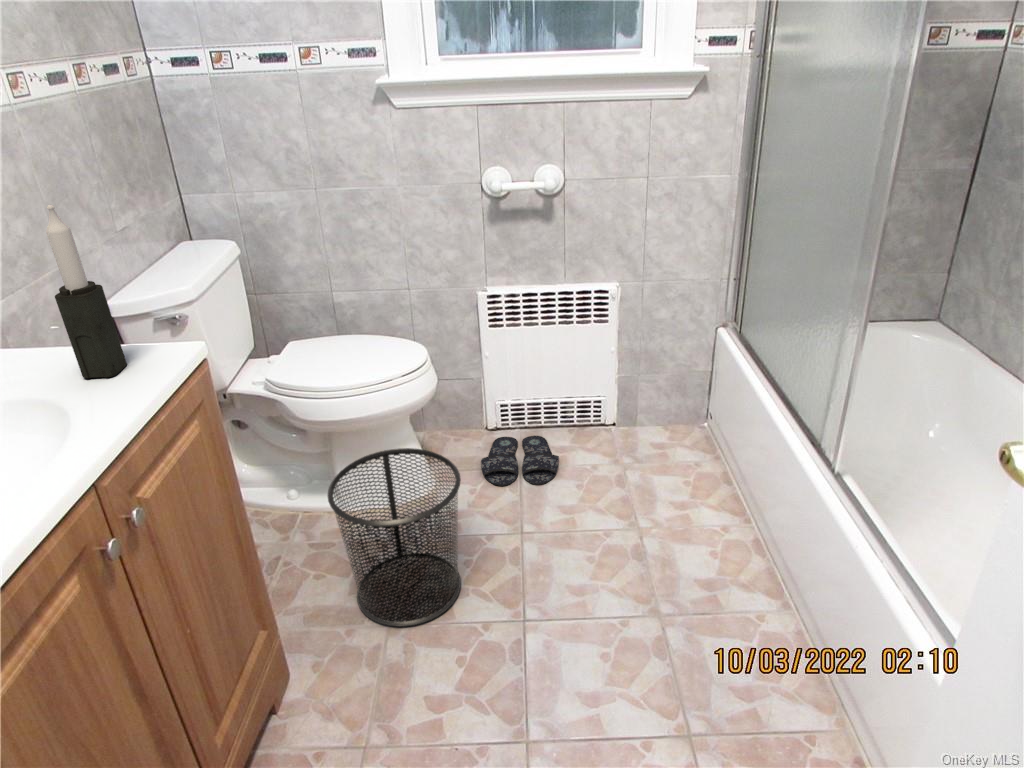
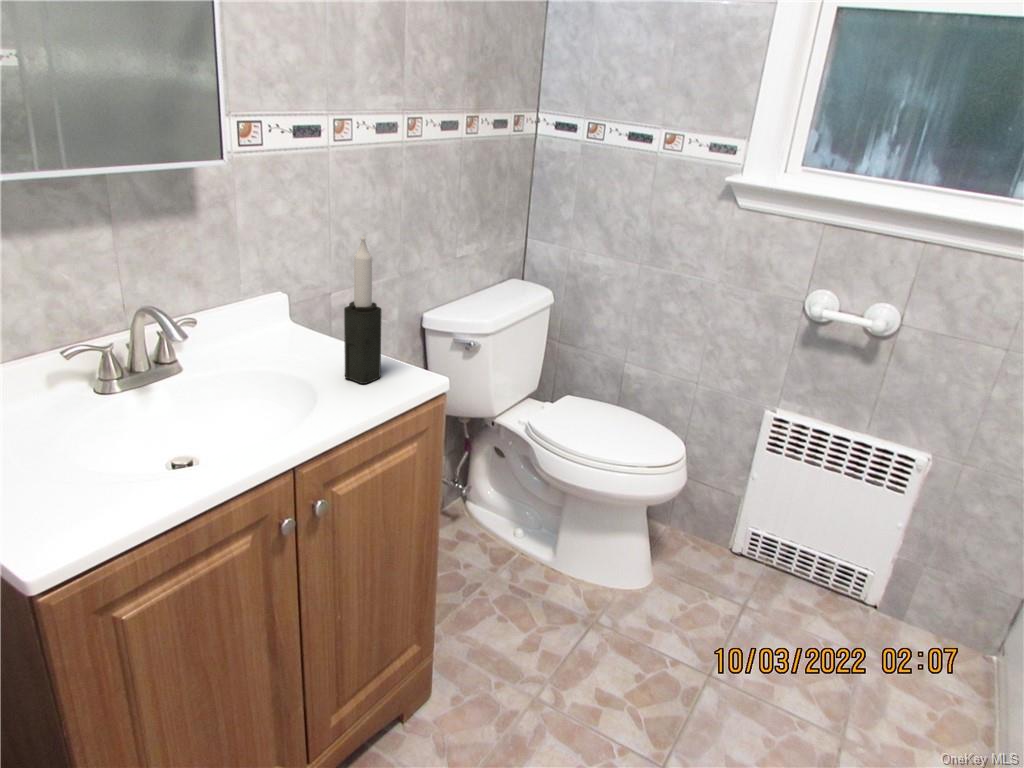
slippers: present [481,436,559,486] -> none [701,564,792,636]
waste bin: present [328,448,461,627] -> none [519,528,655,715]

